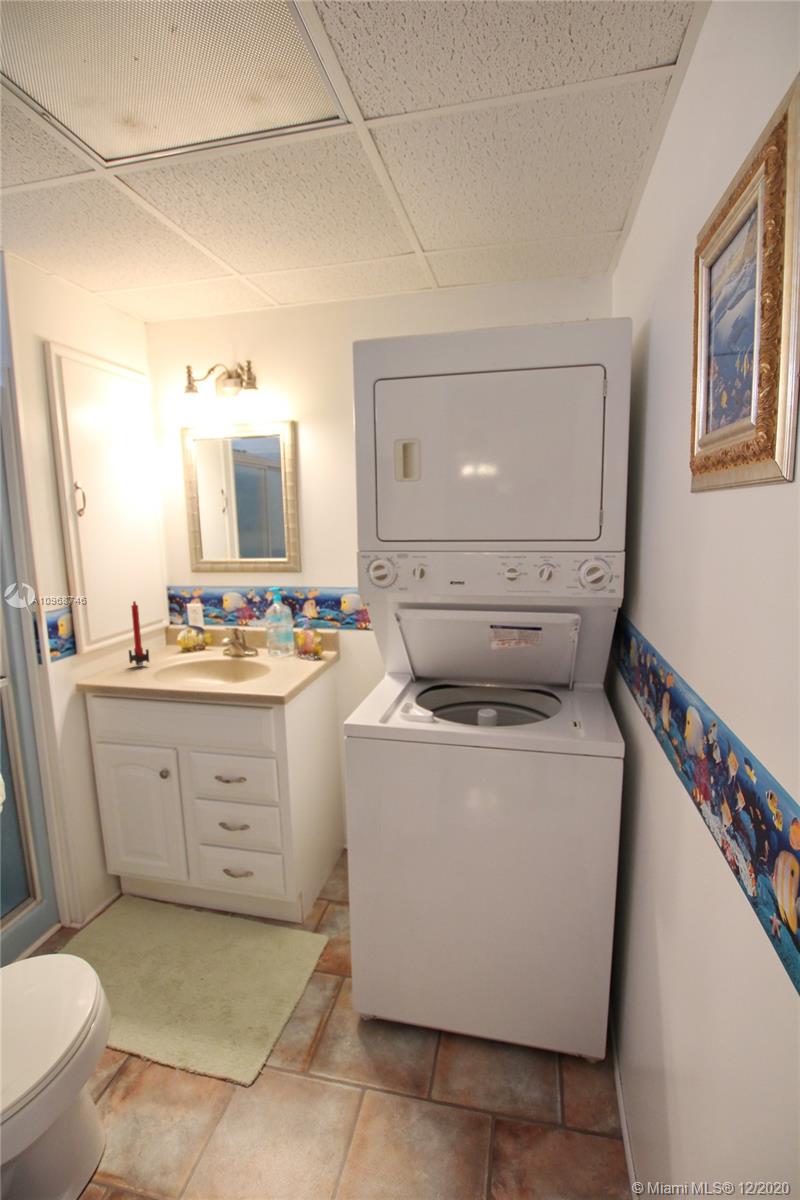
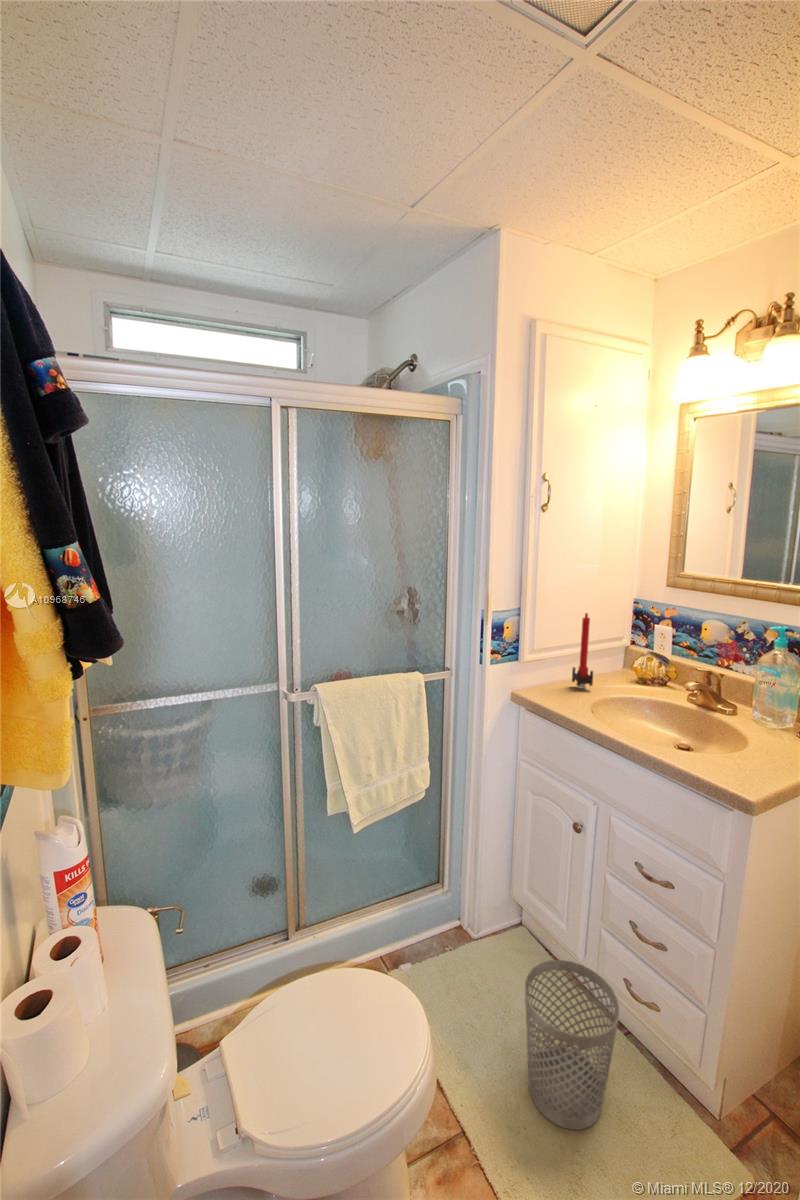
wastebasket: none [153,872,230,998] -> present [525,960,620,1130]

